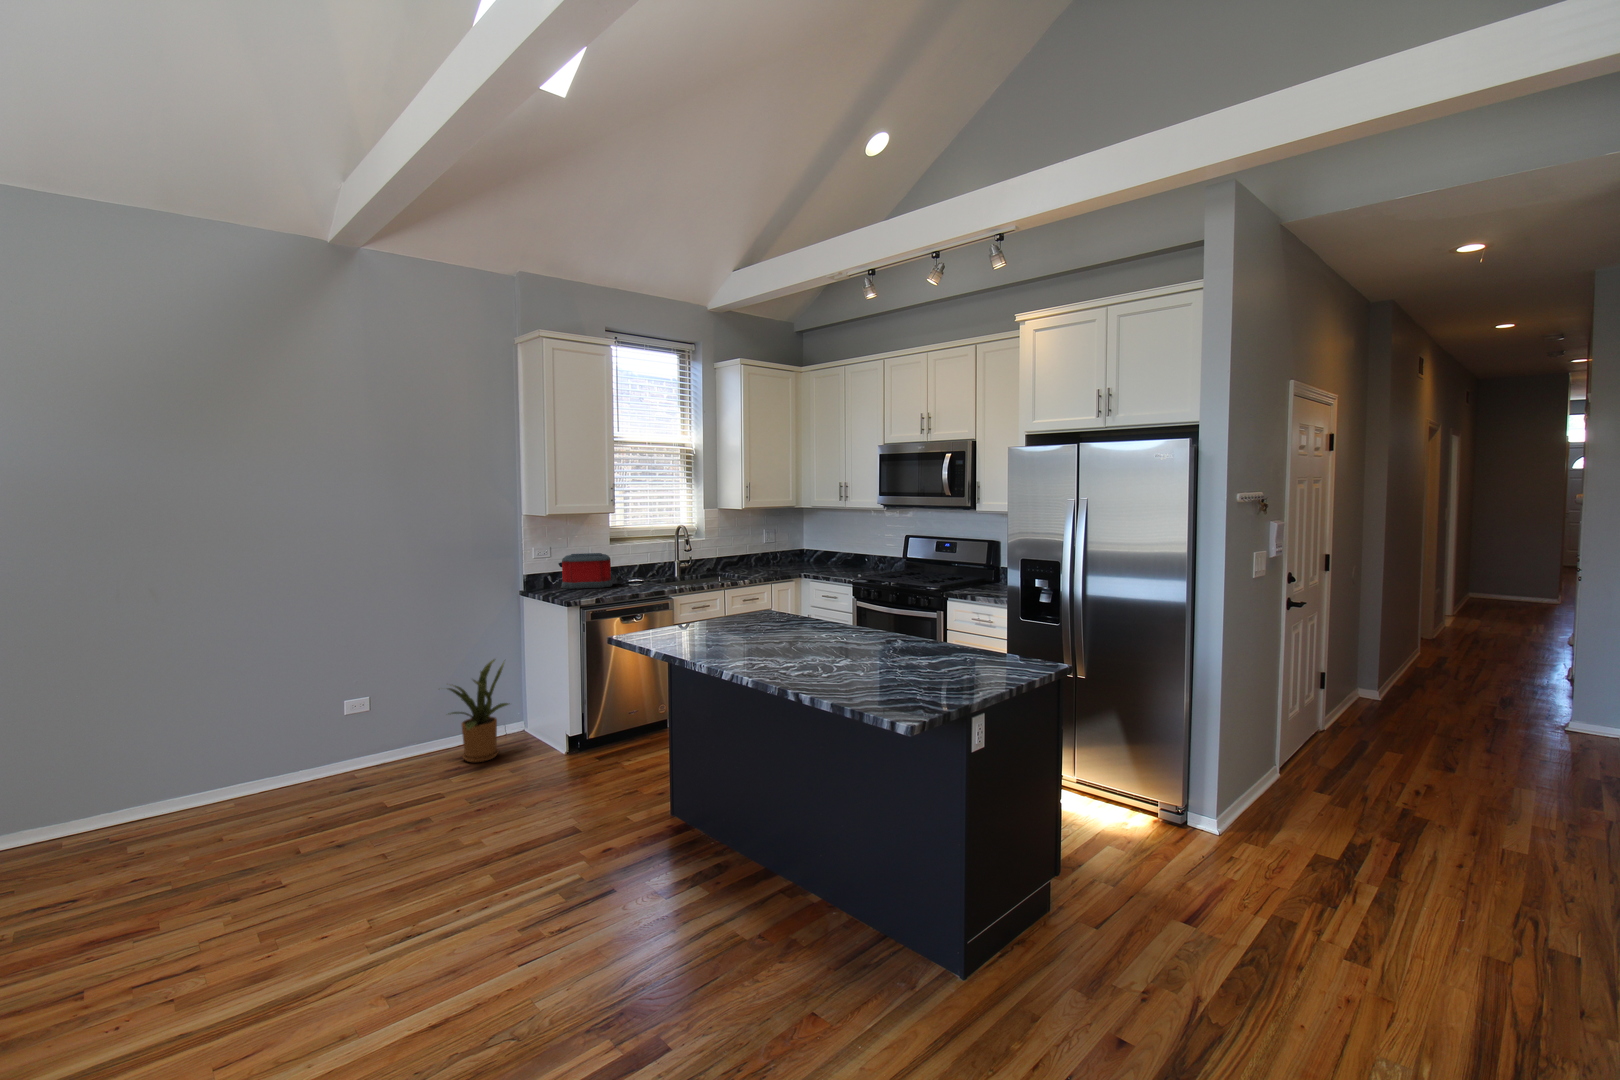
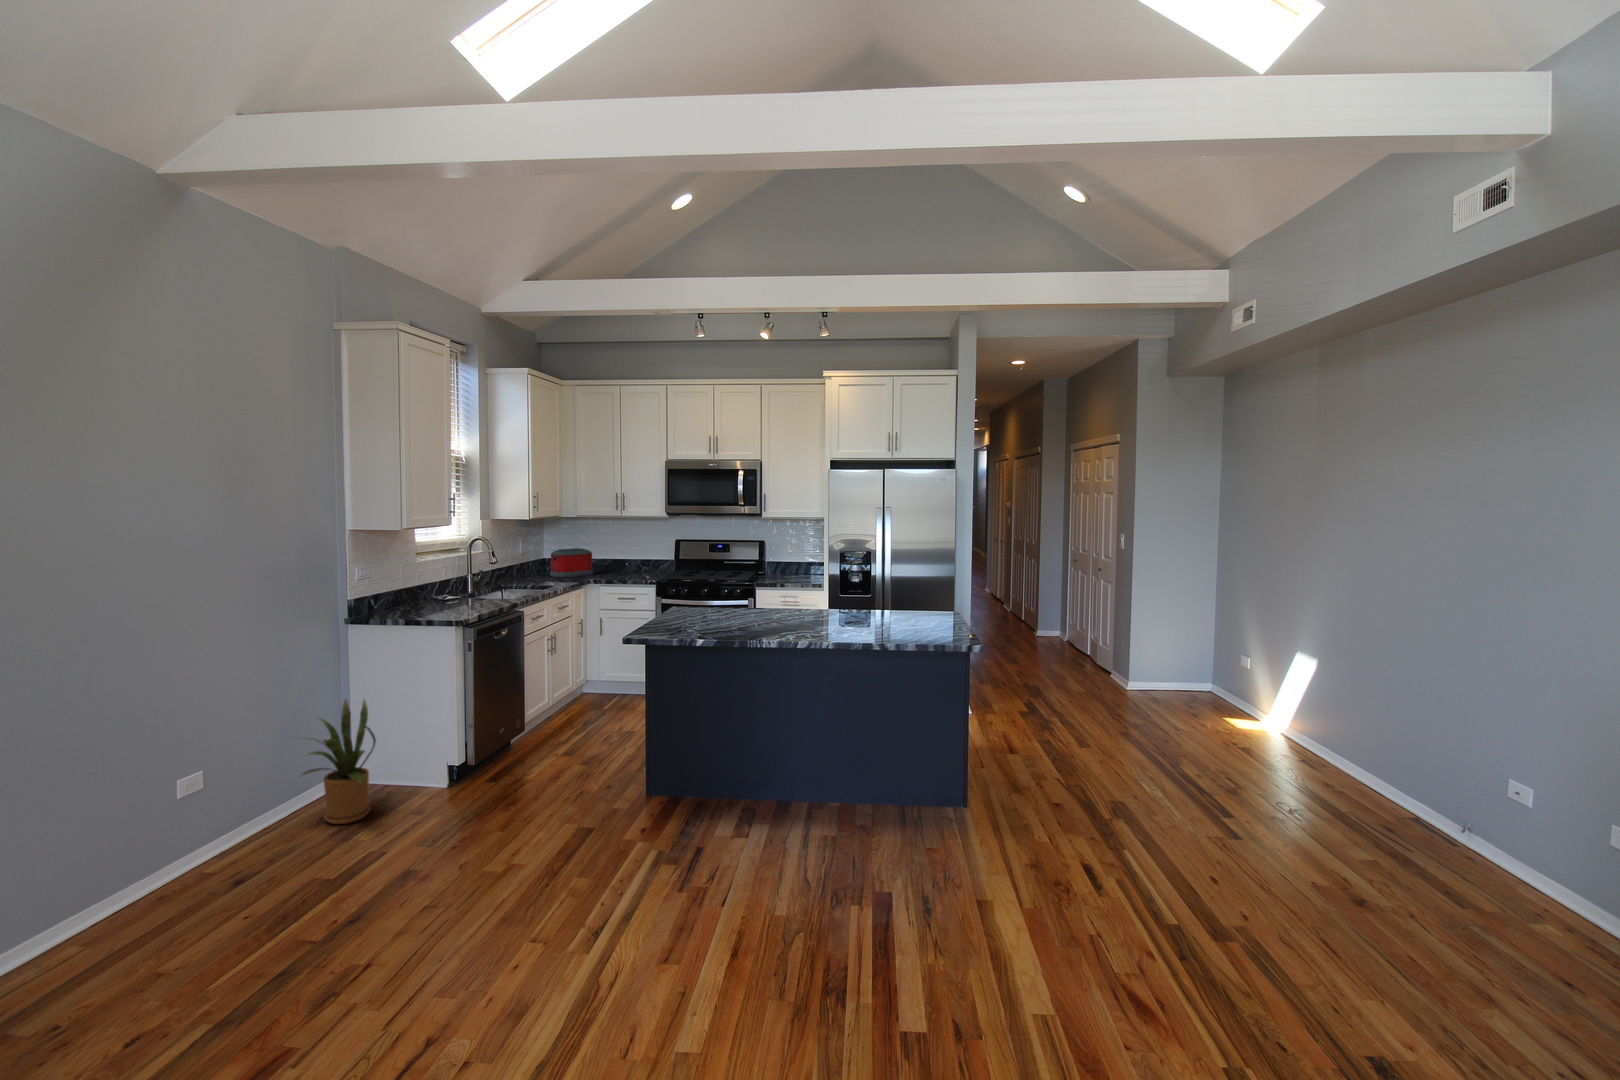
toaster: present [558,553,613,589] -> present [550,548,593,578]

